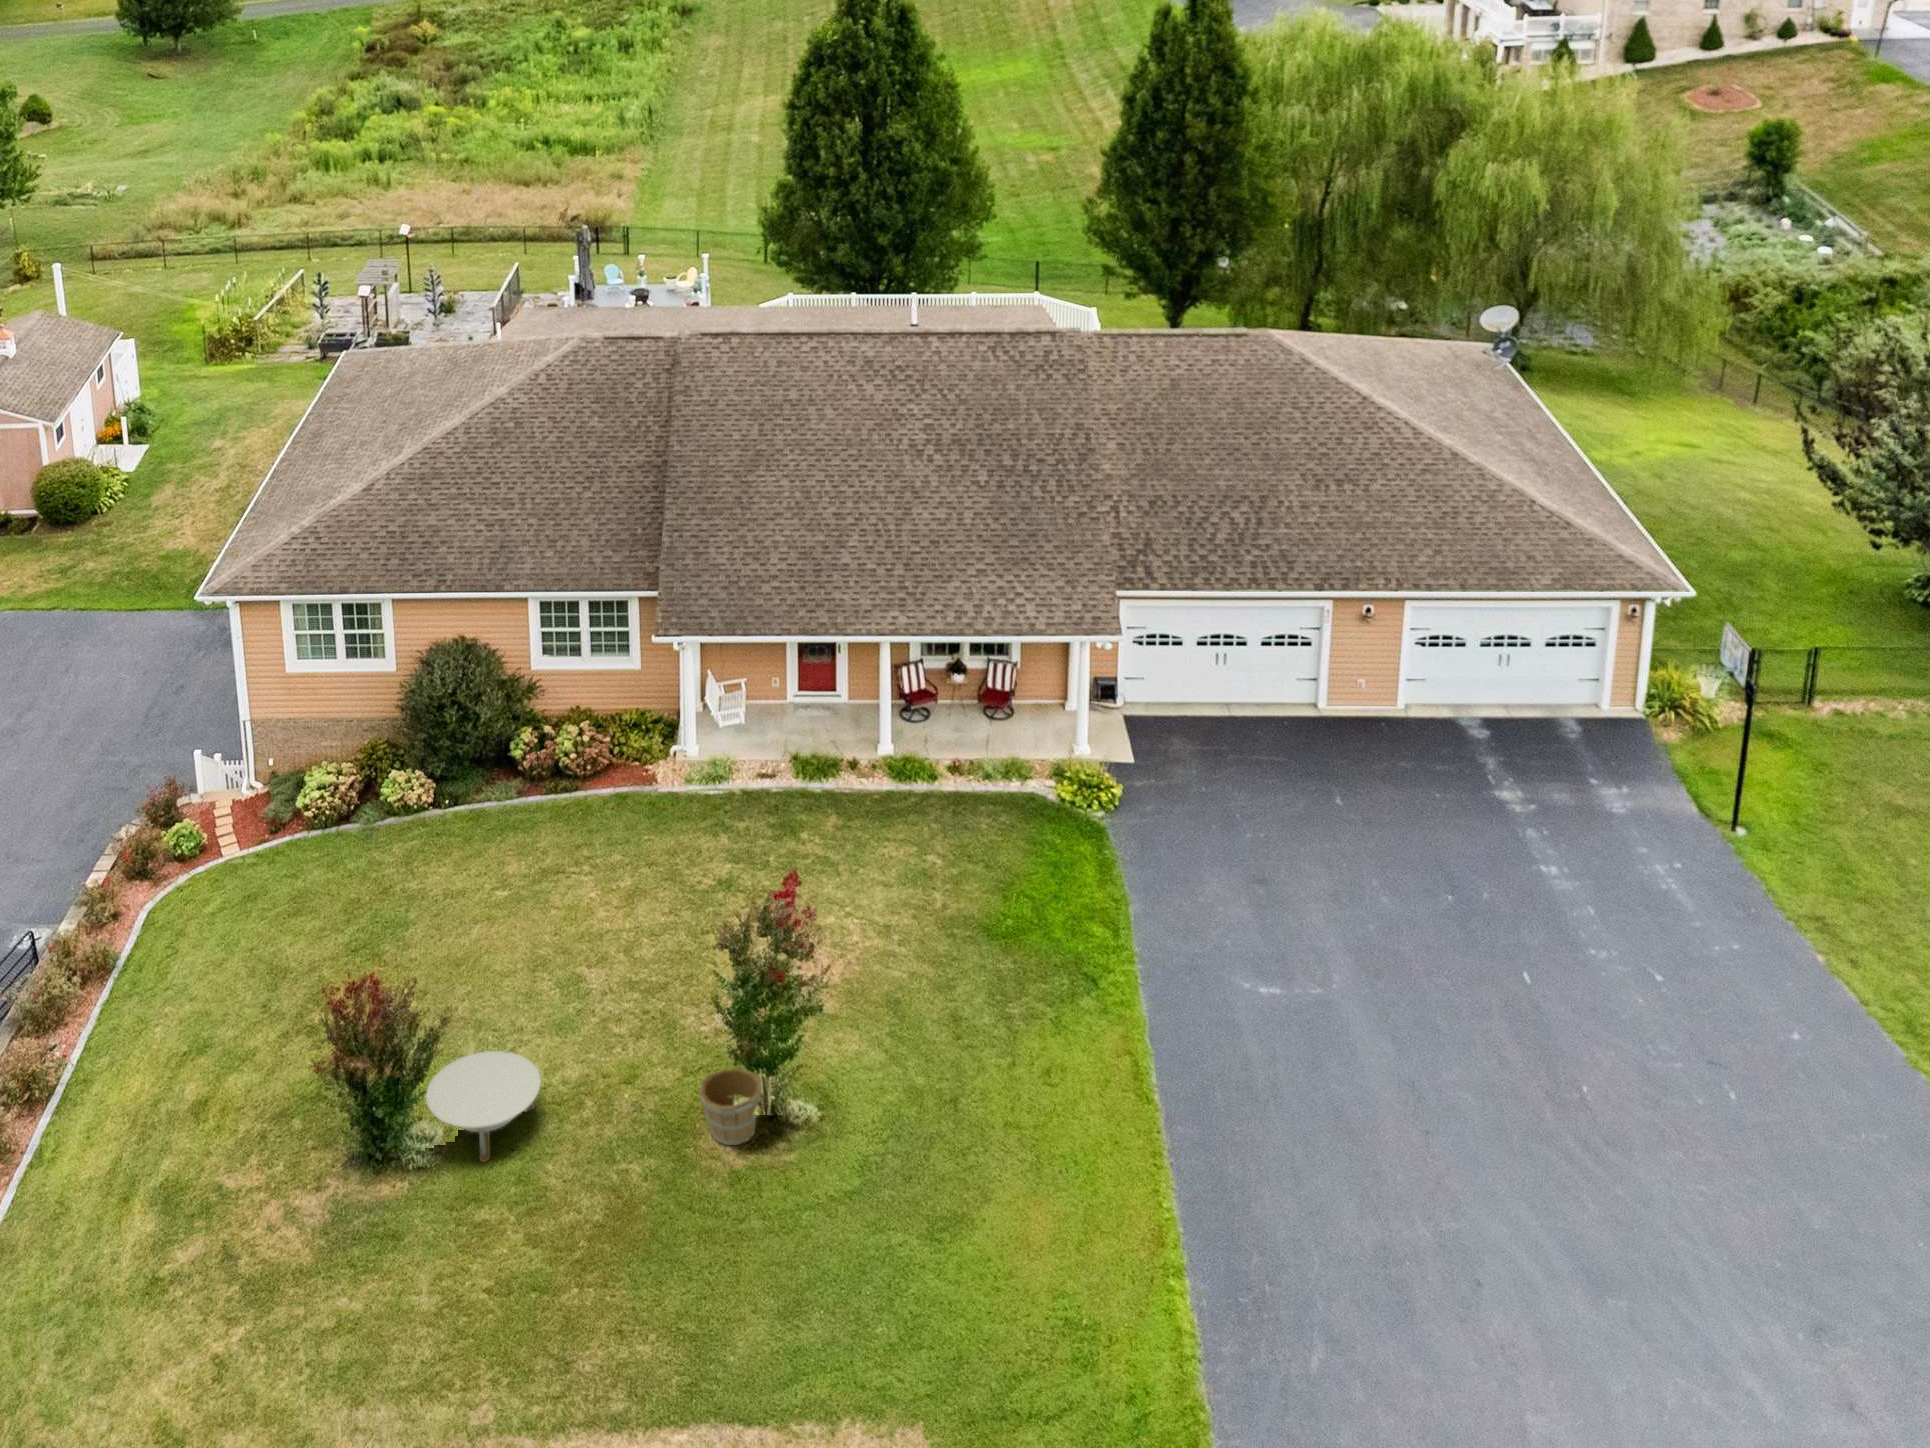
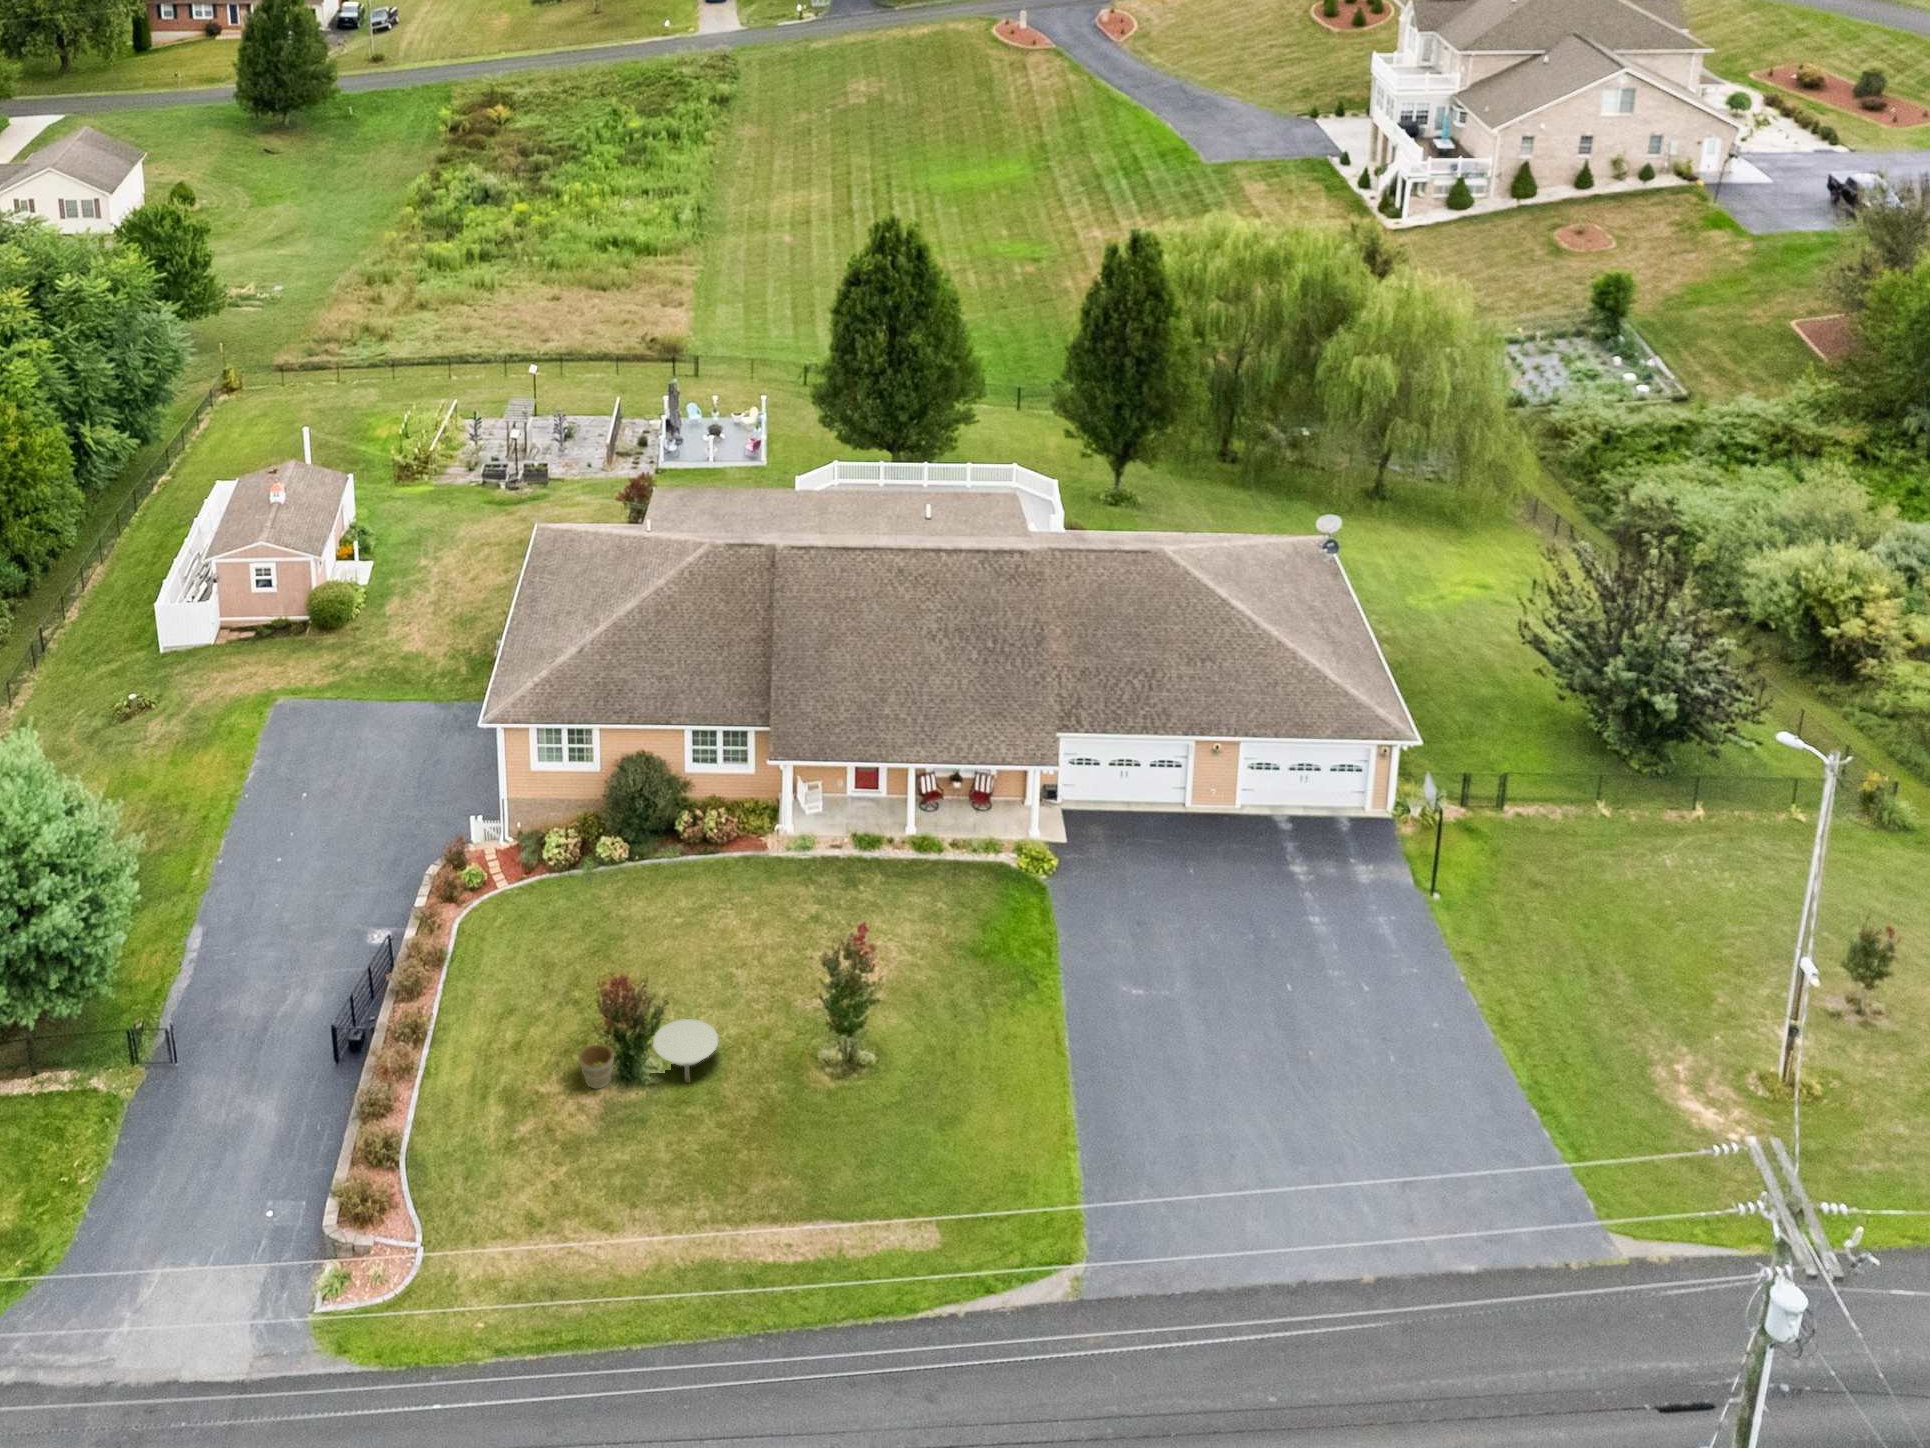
wooden bucket: present [700,1069,761,1146] -> present [579,1044,614,1089]

